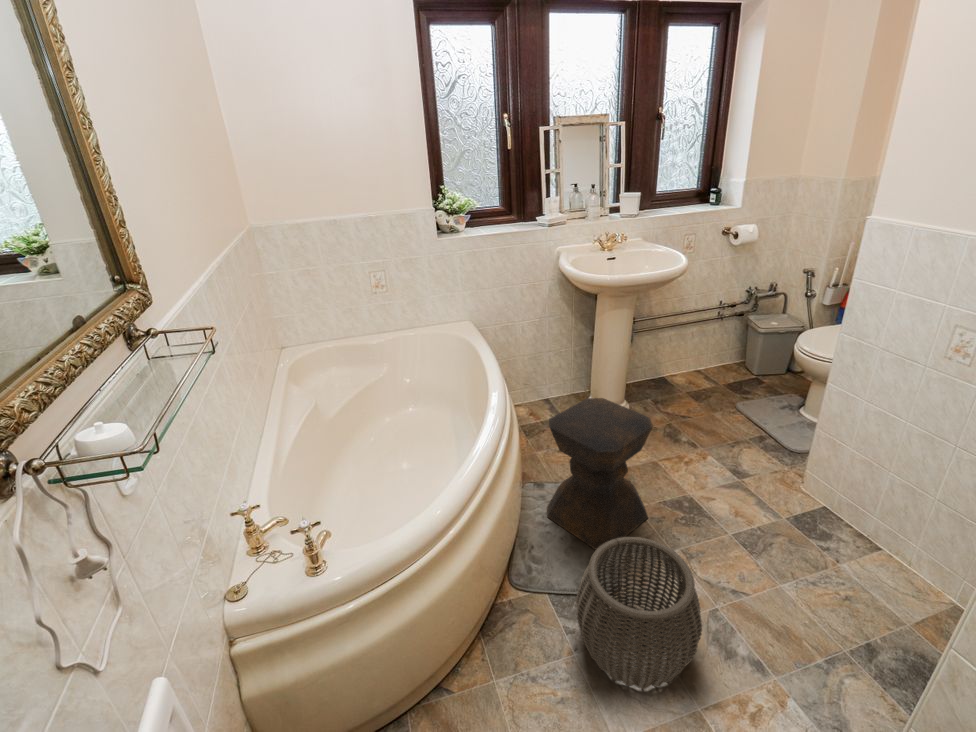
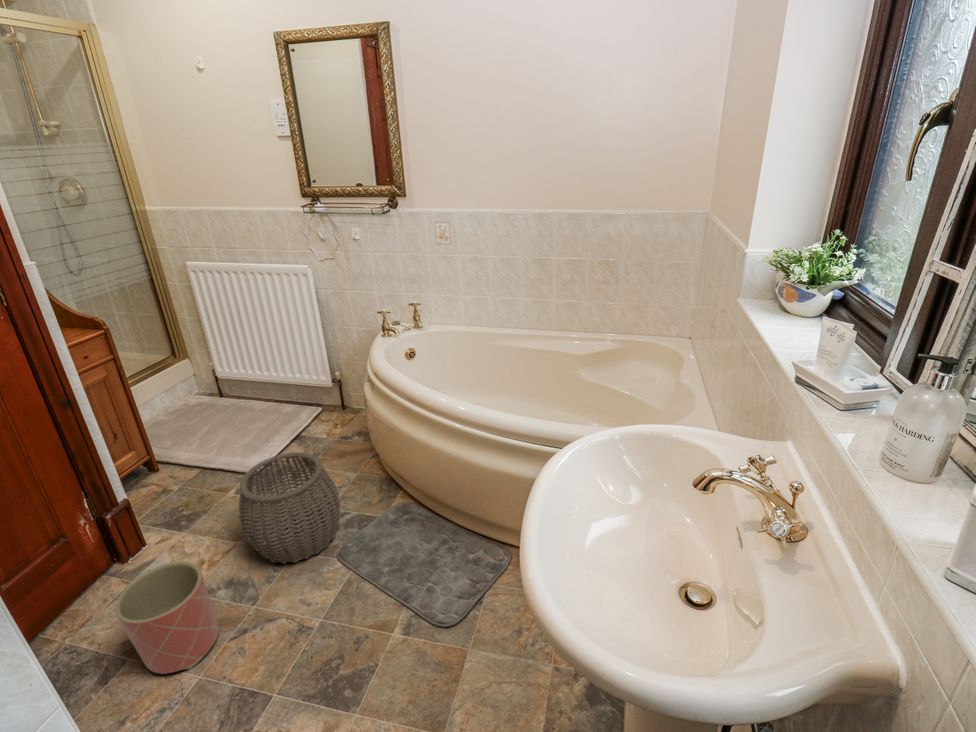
stool: present [547,398,653,549] -> none [349,454,475,642]
planter: none [757,541,856,655] -> present [115,561,219,674]

